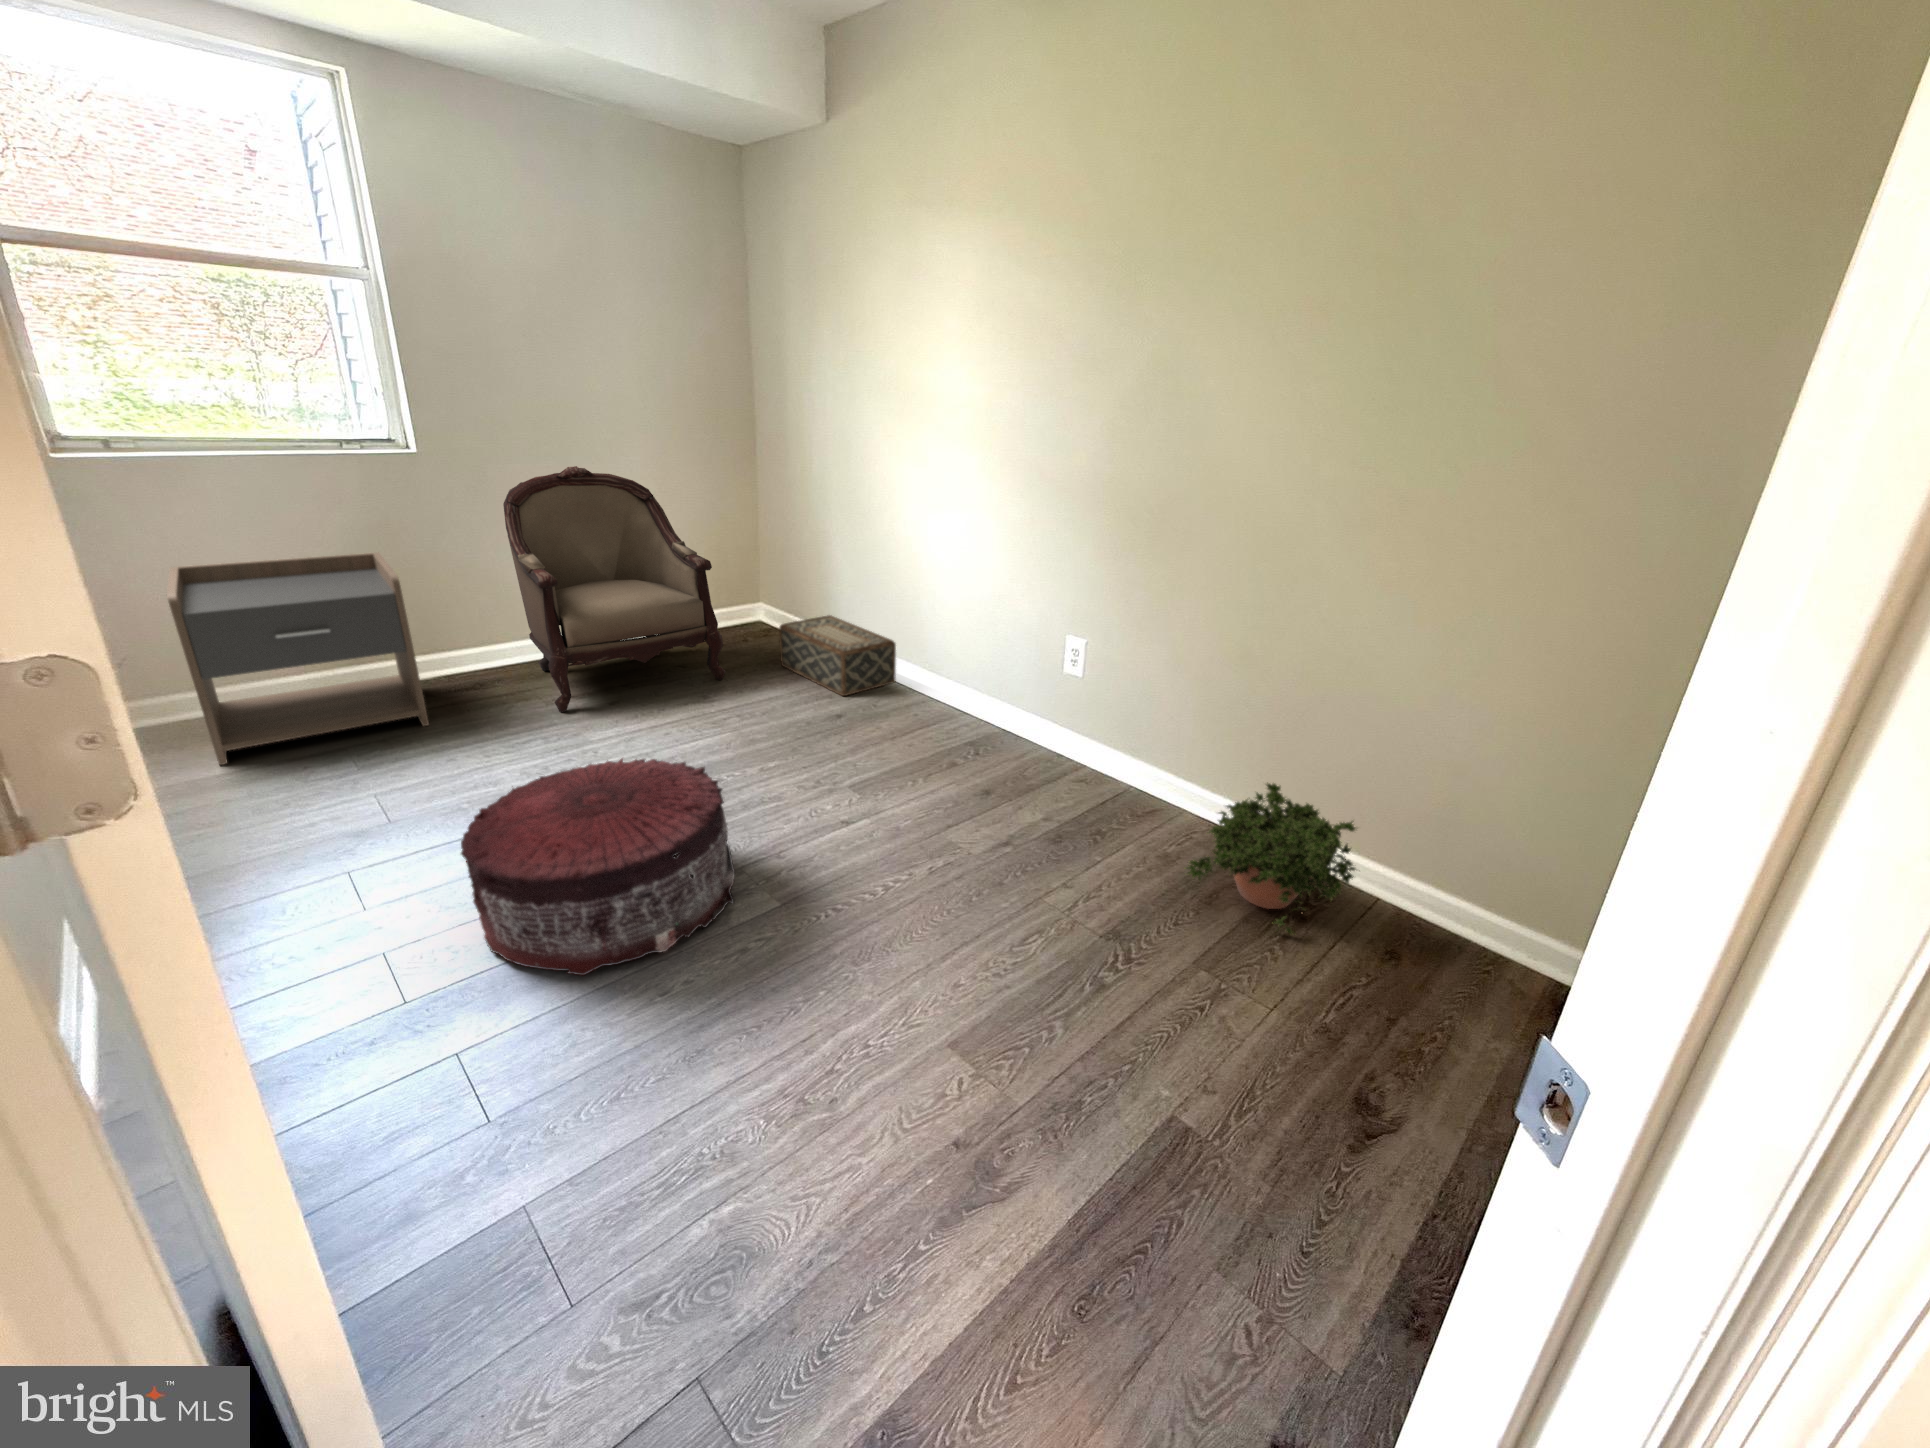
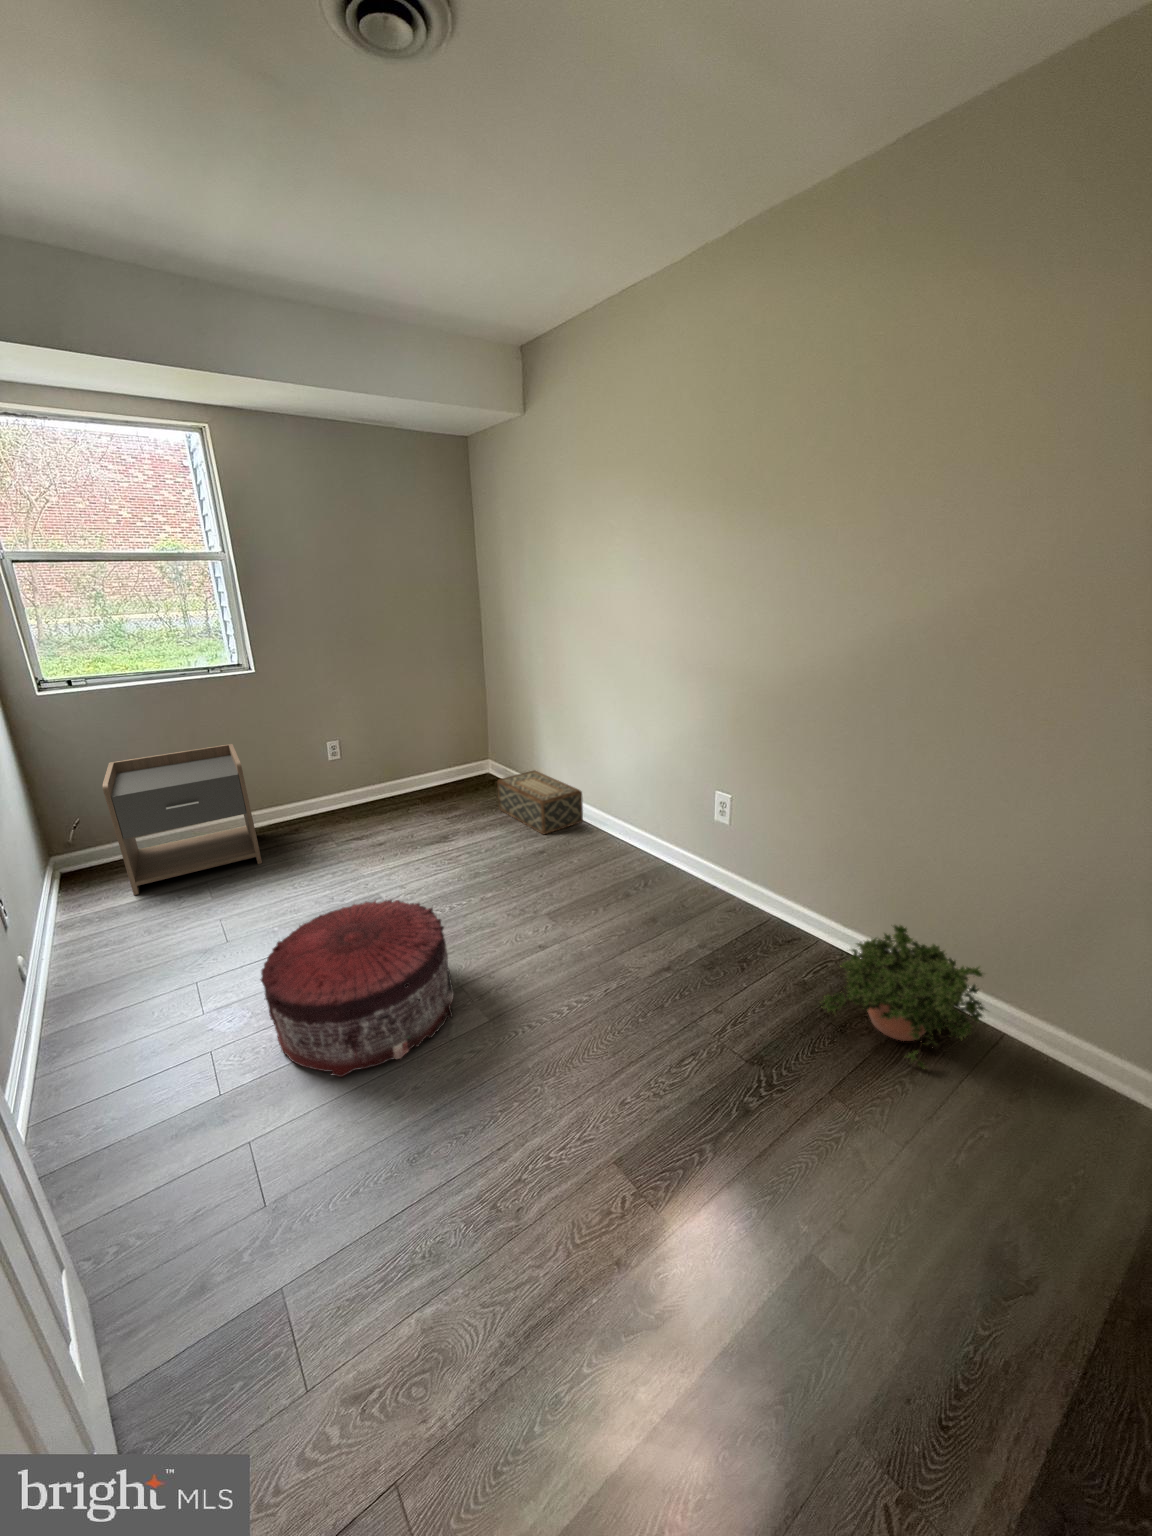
armchair: present [503,466,726,712] -> none [310,674,460,852]

